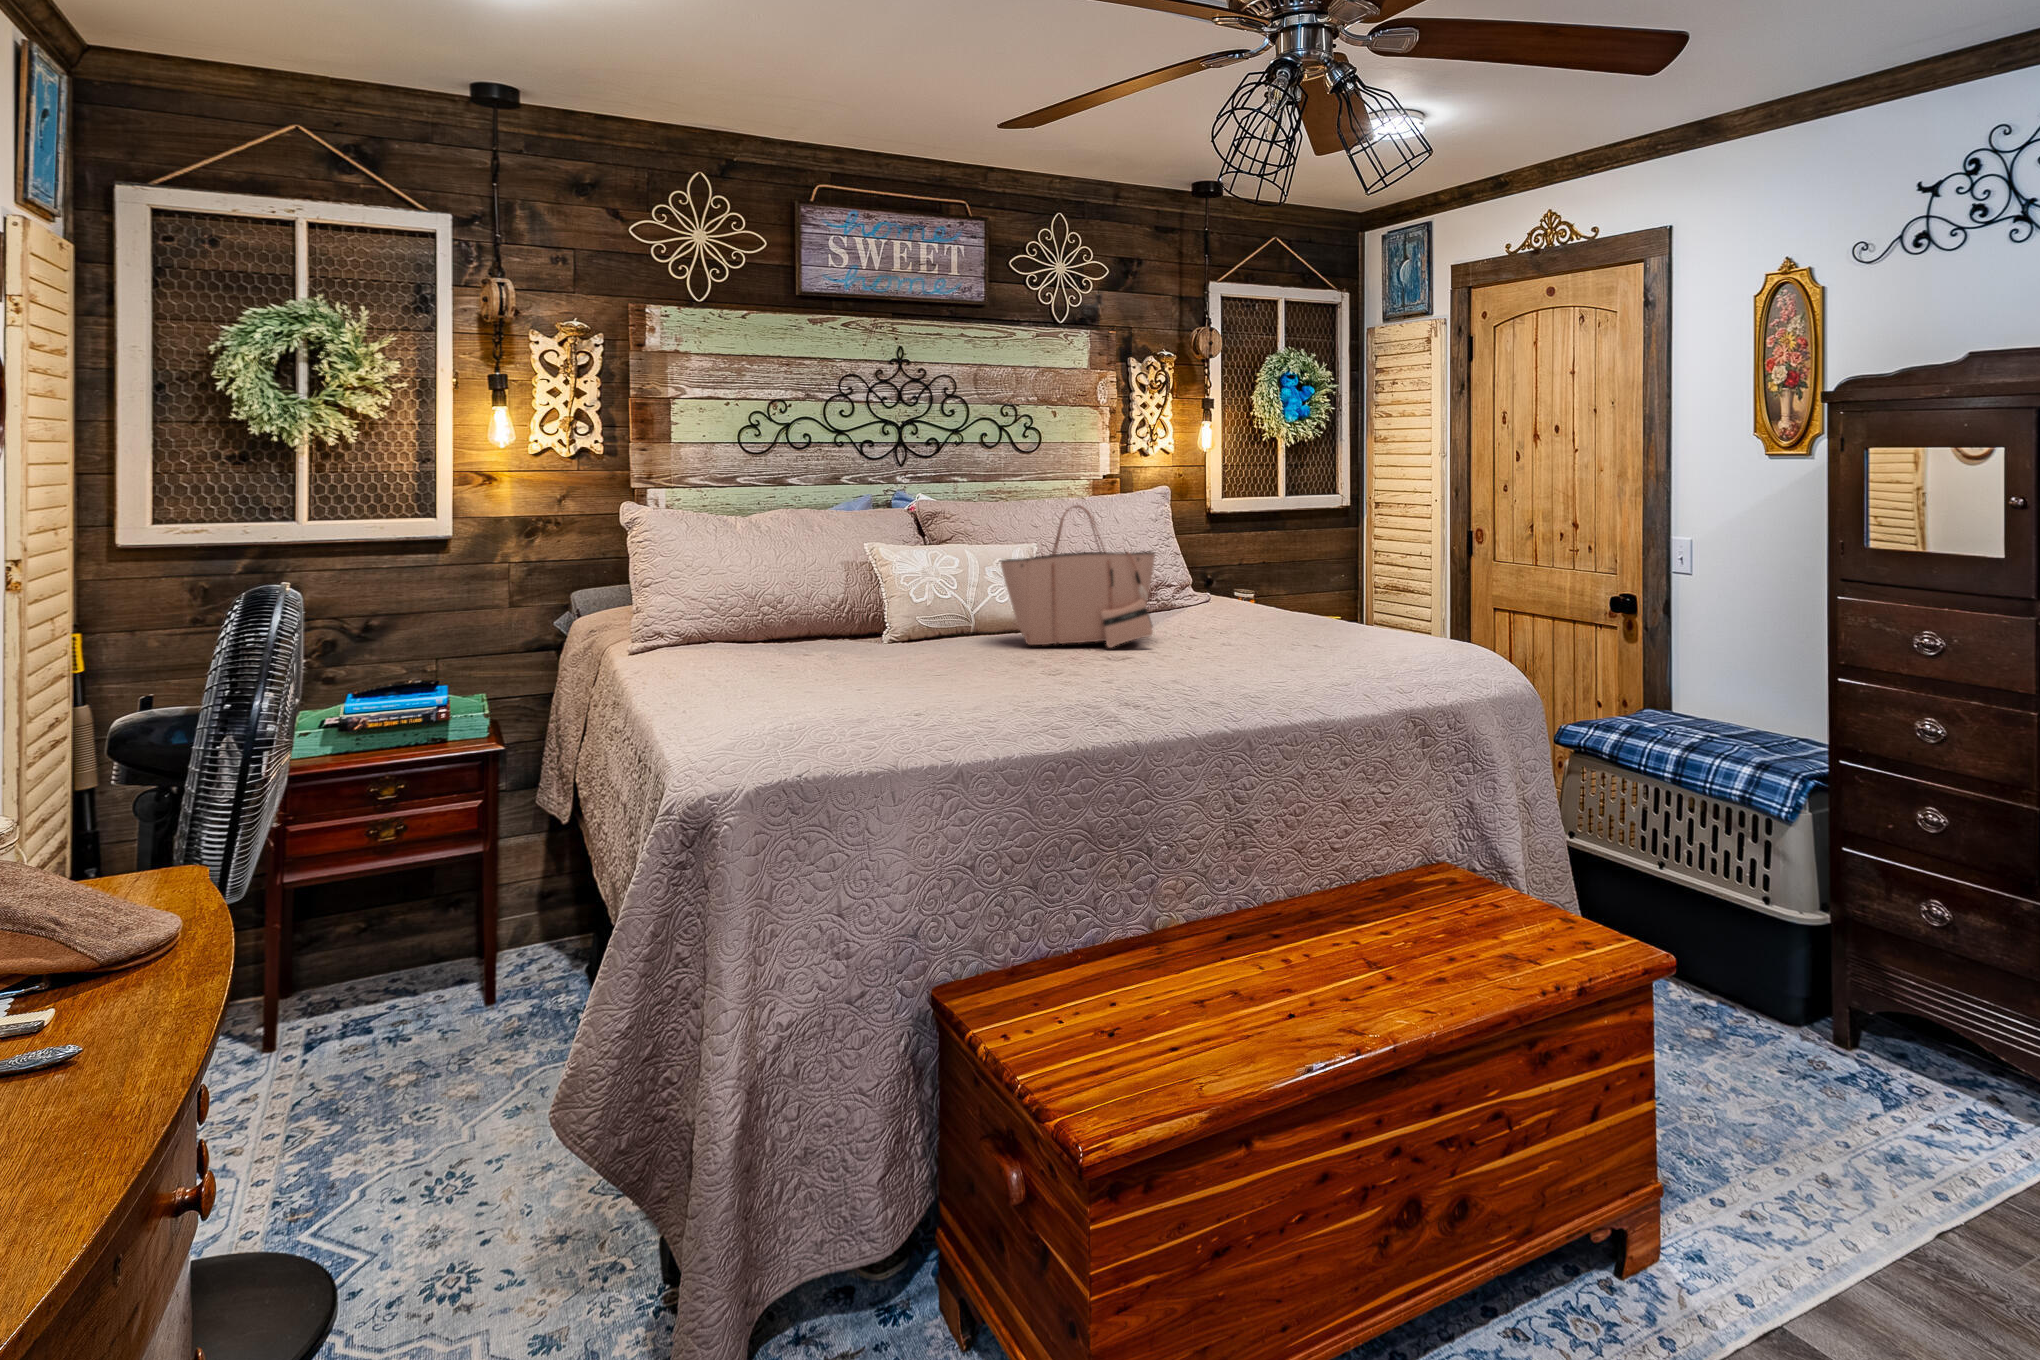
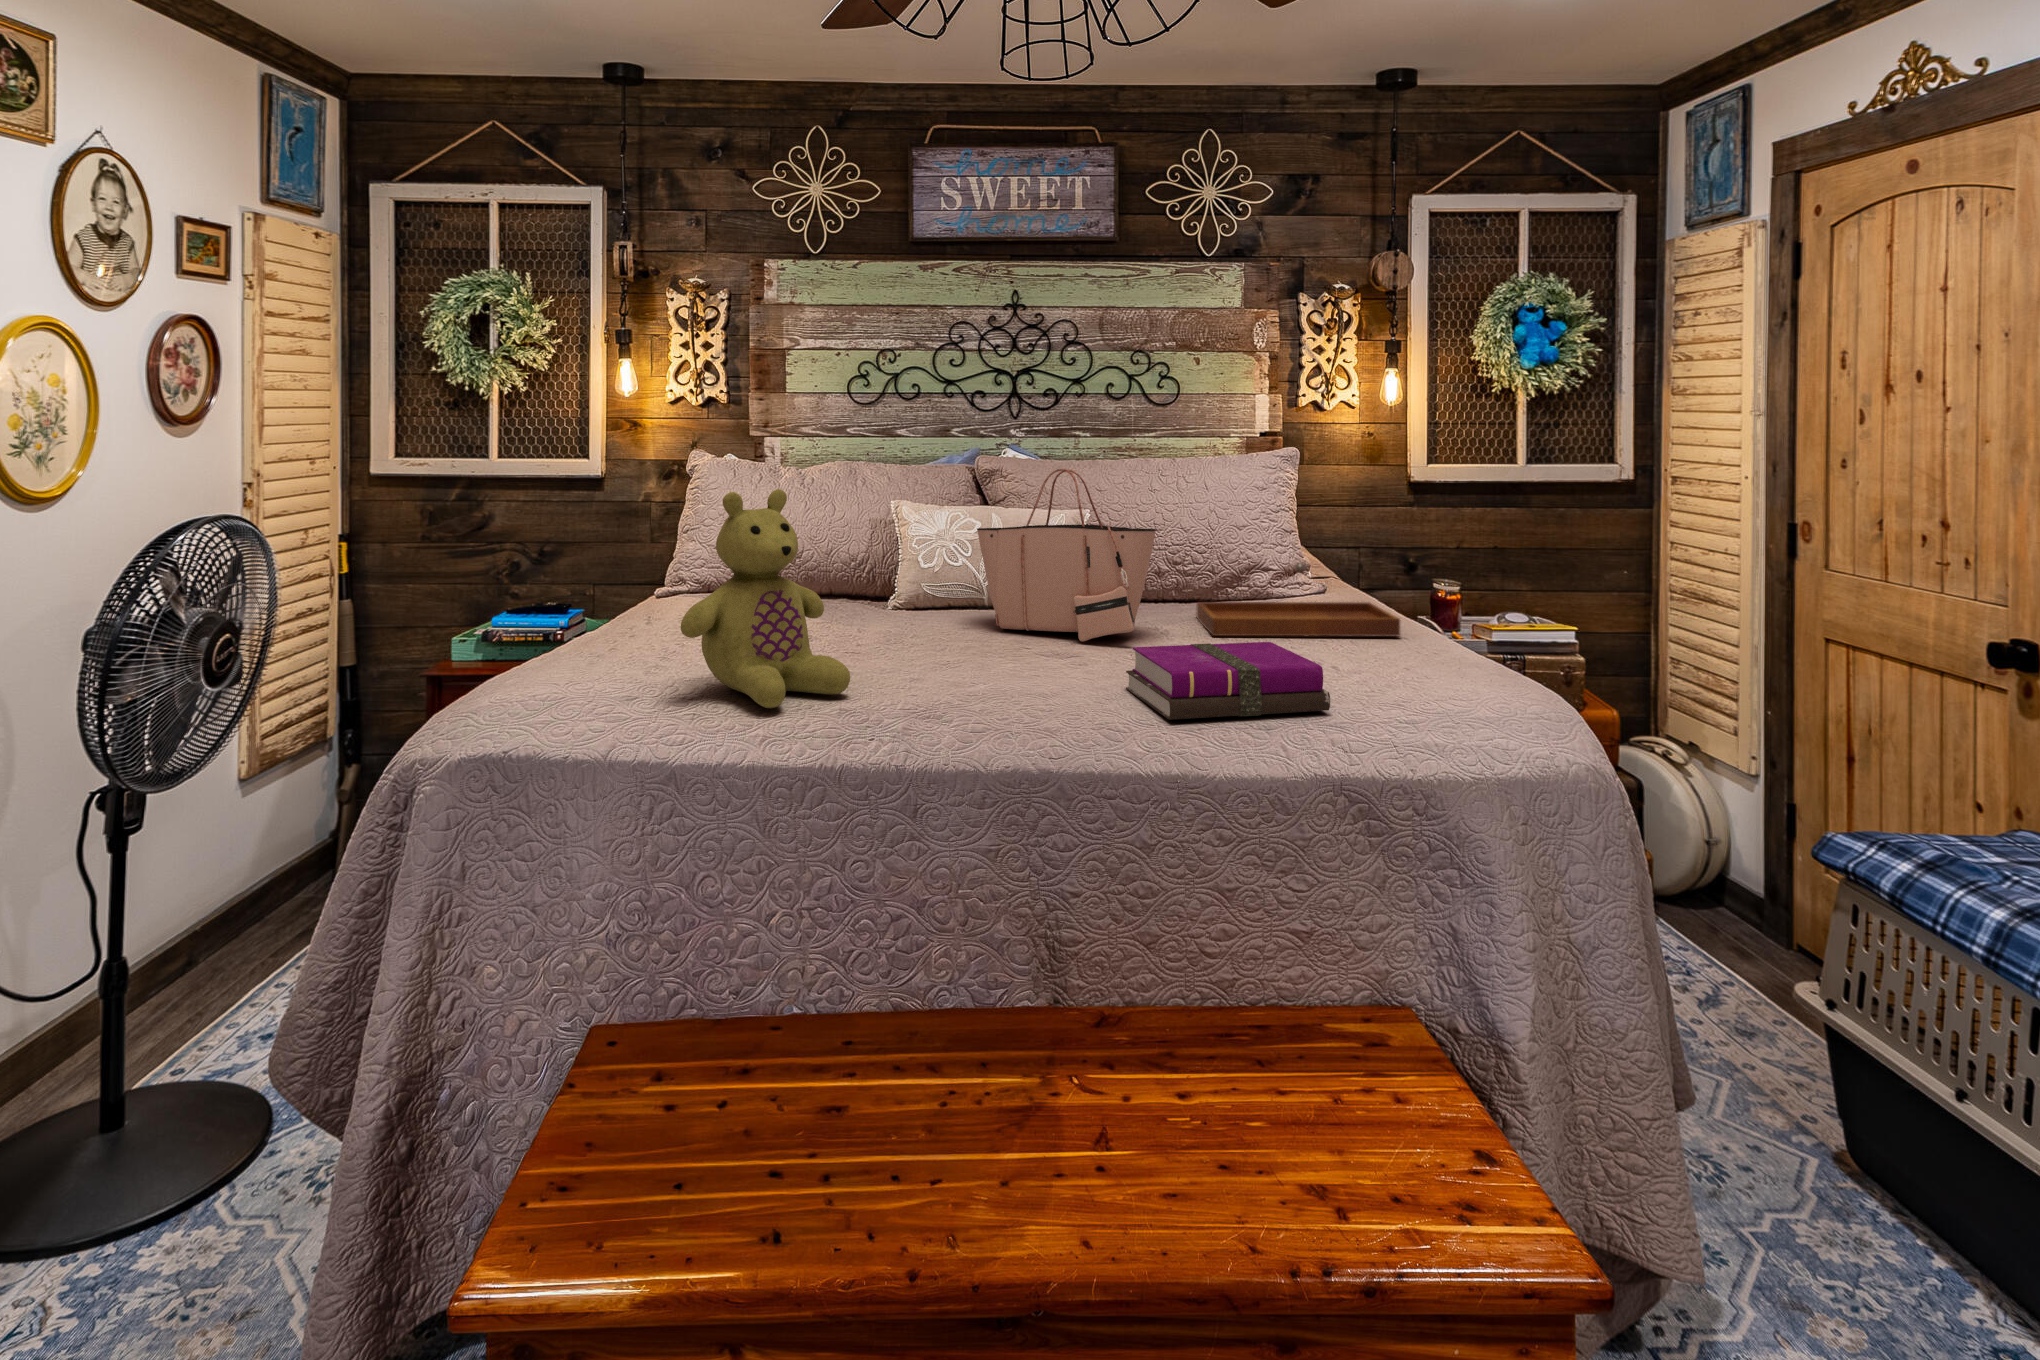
stuffed bear: none [879,529,1016,722] -> present [681,489,850,708]
tray: none [1154,574,1312,635] -> present [1197,563,1400,637]
notebook: none [1203,630,1360,690] -> present [1126,642,1330,720]

